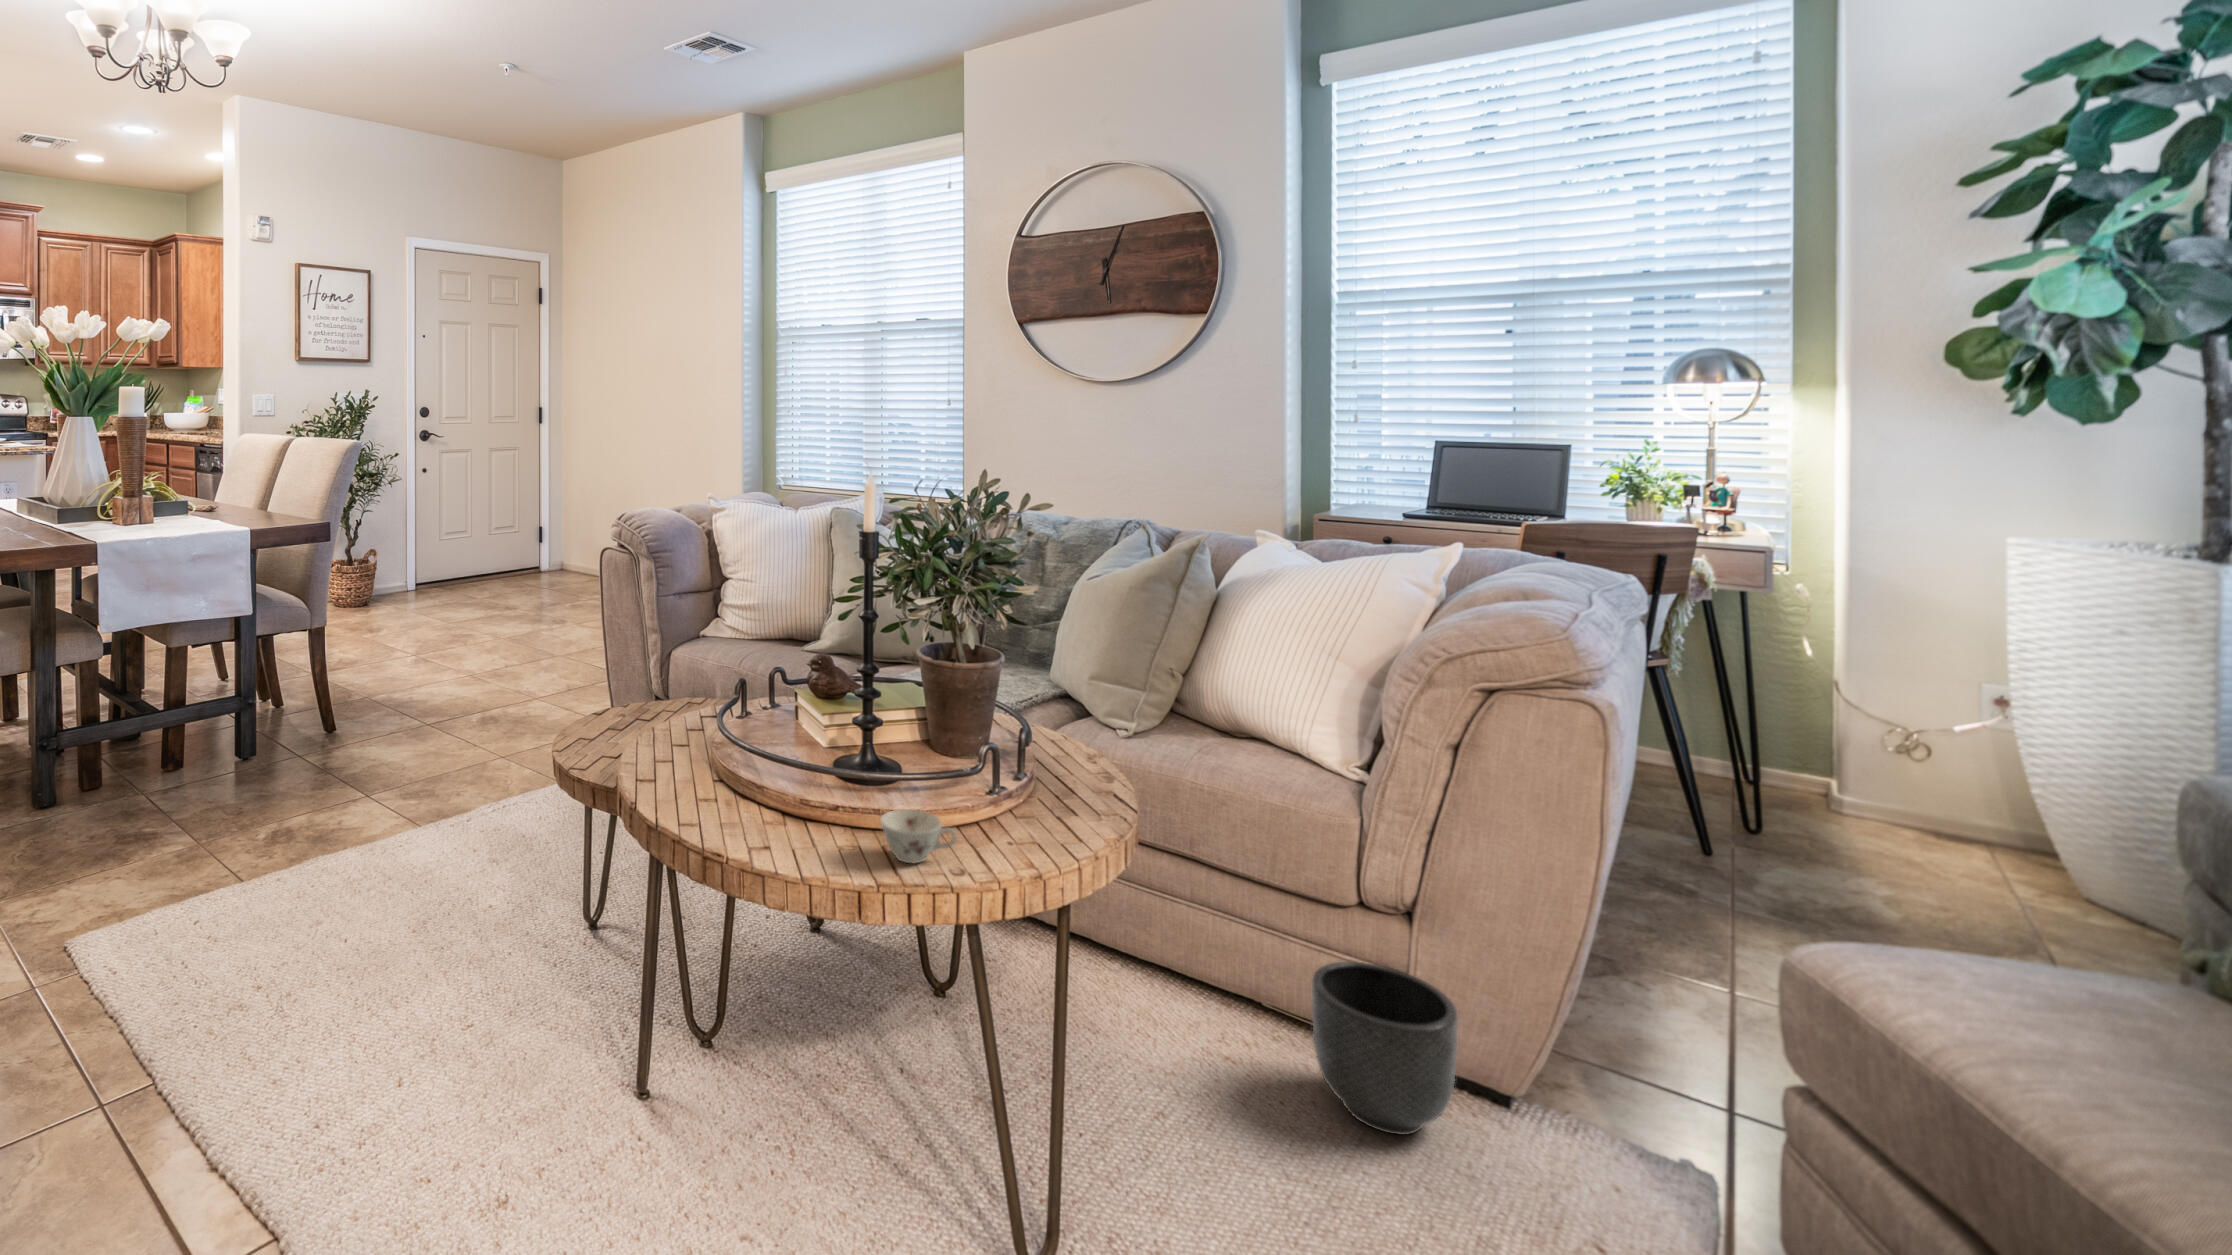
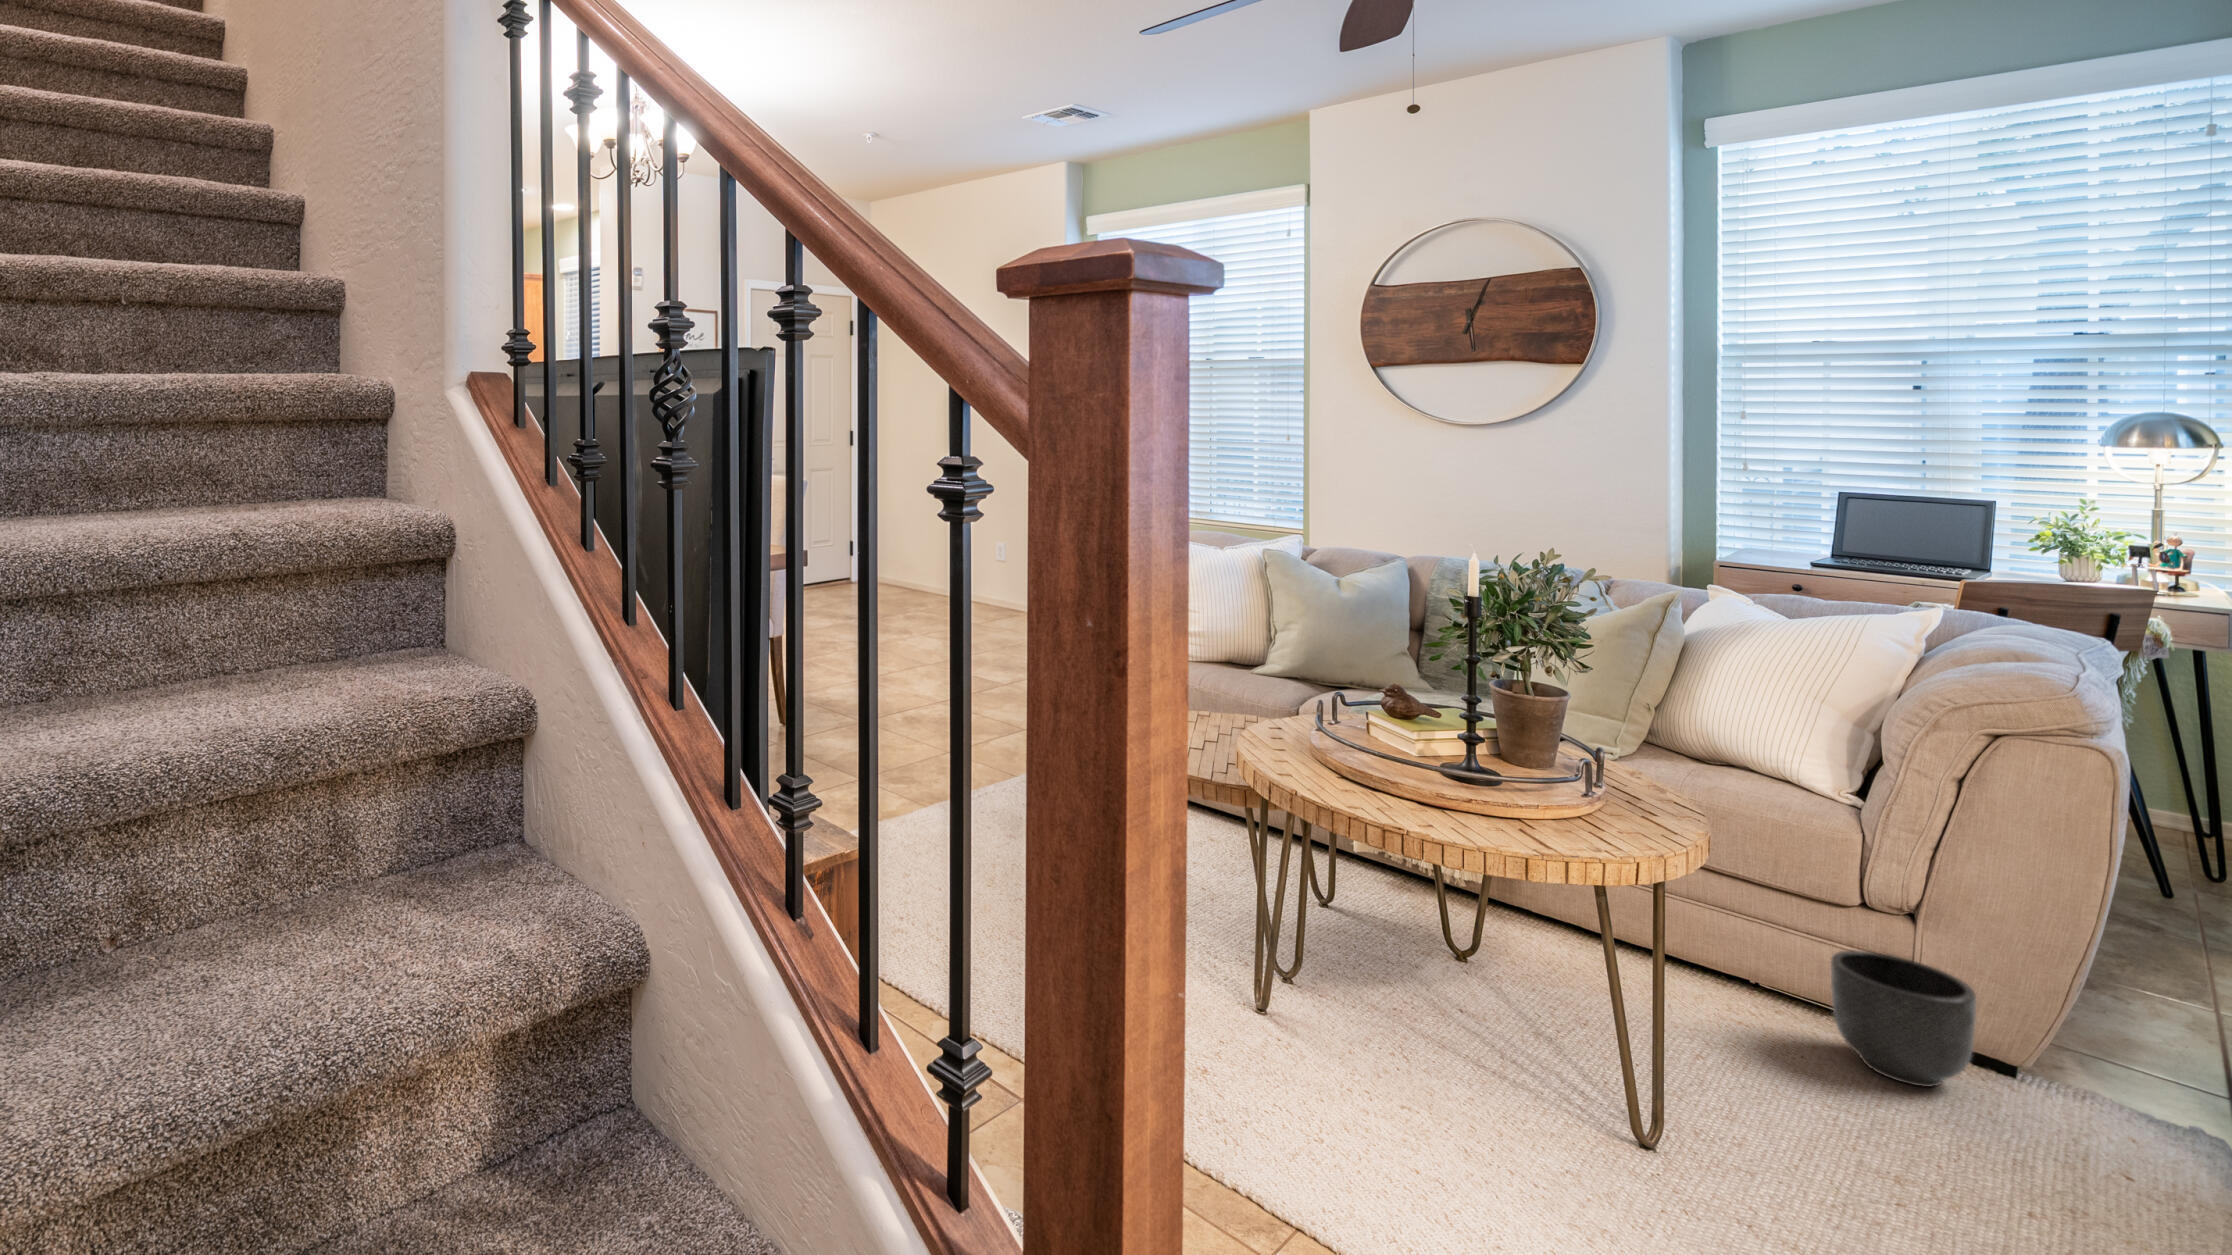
teacup: present [880,809,956,863] -> none [1517,804,1584,843]

